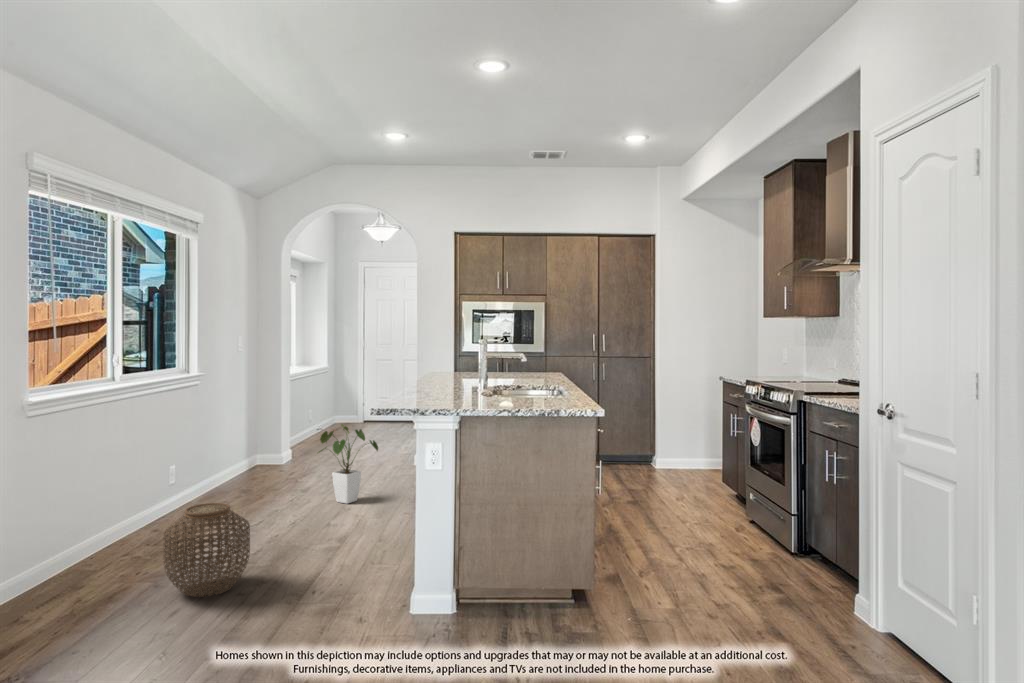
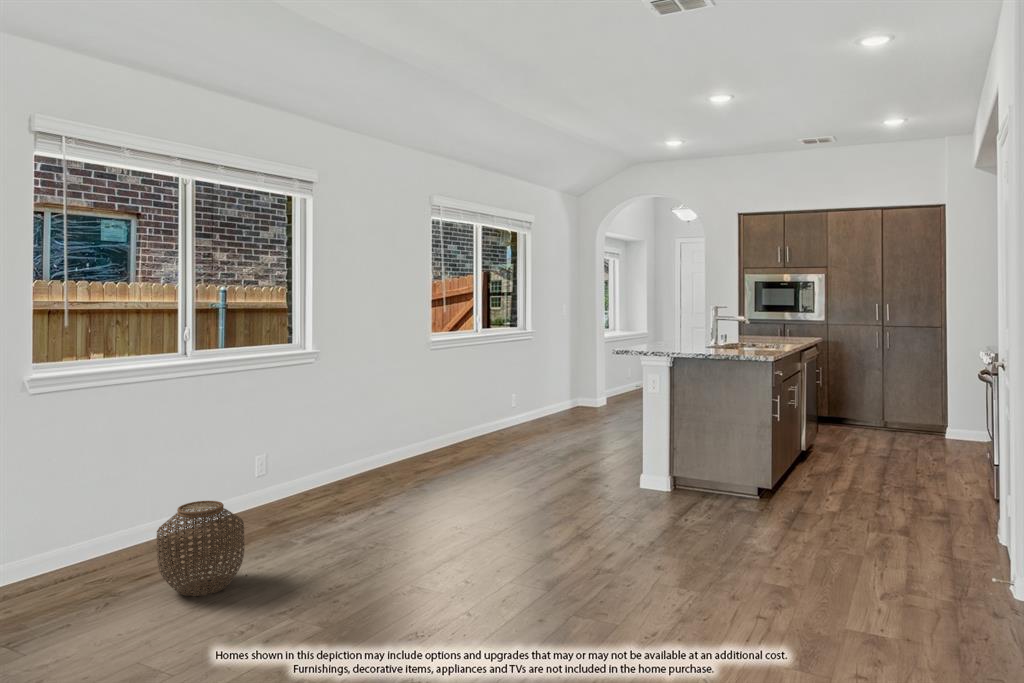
house plant: present [318,424,378,504] -> none [306,413,373,497]

